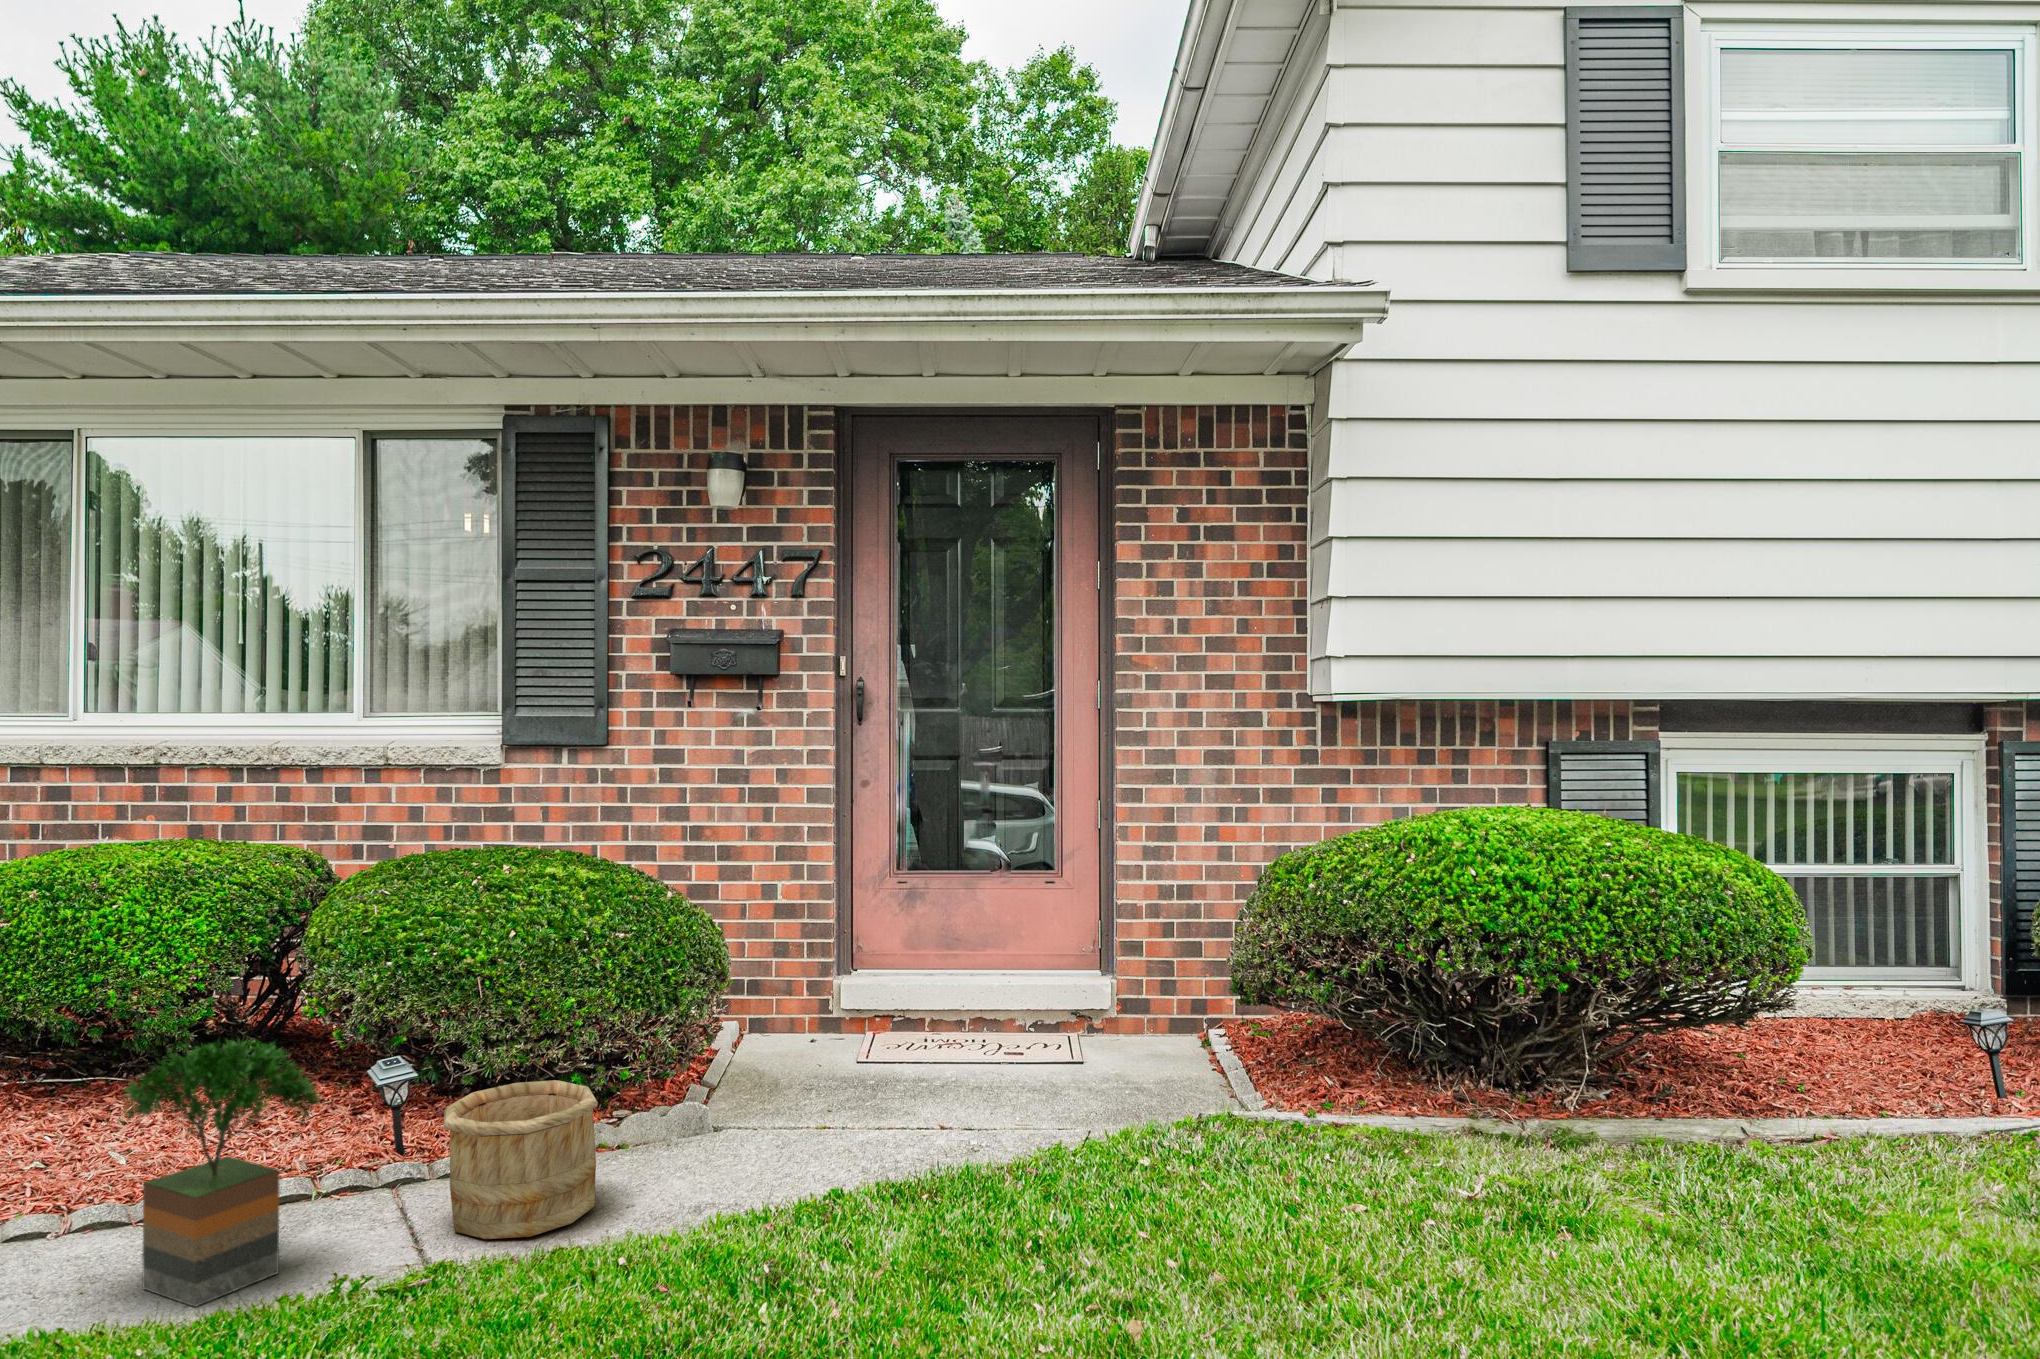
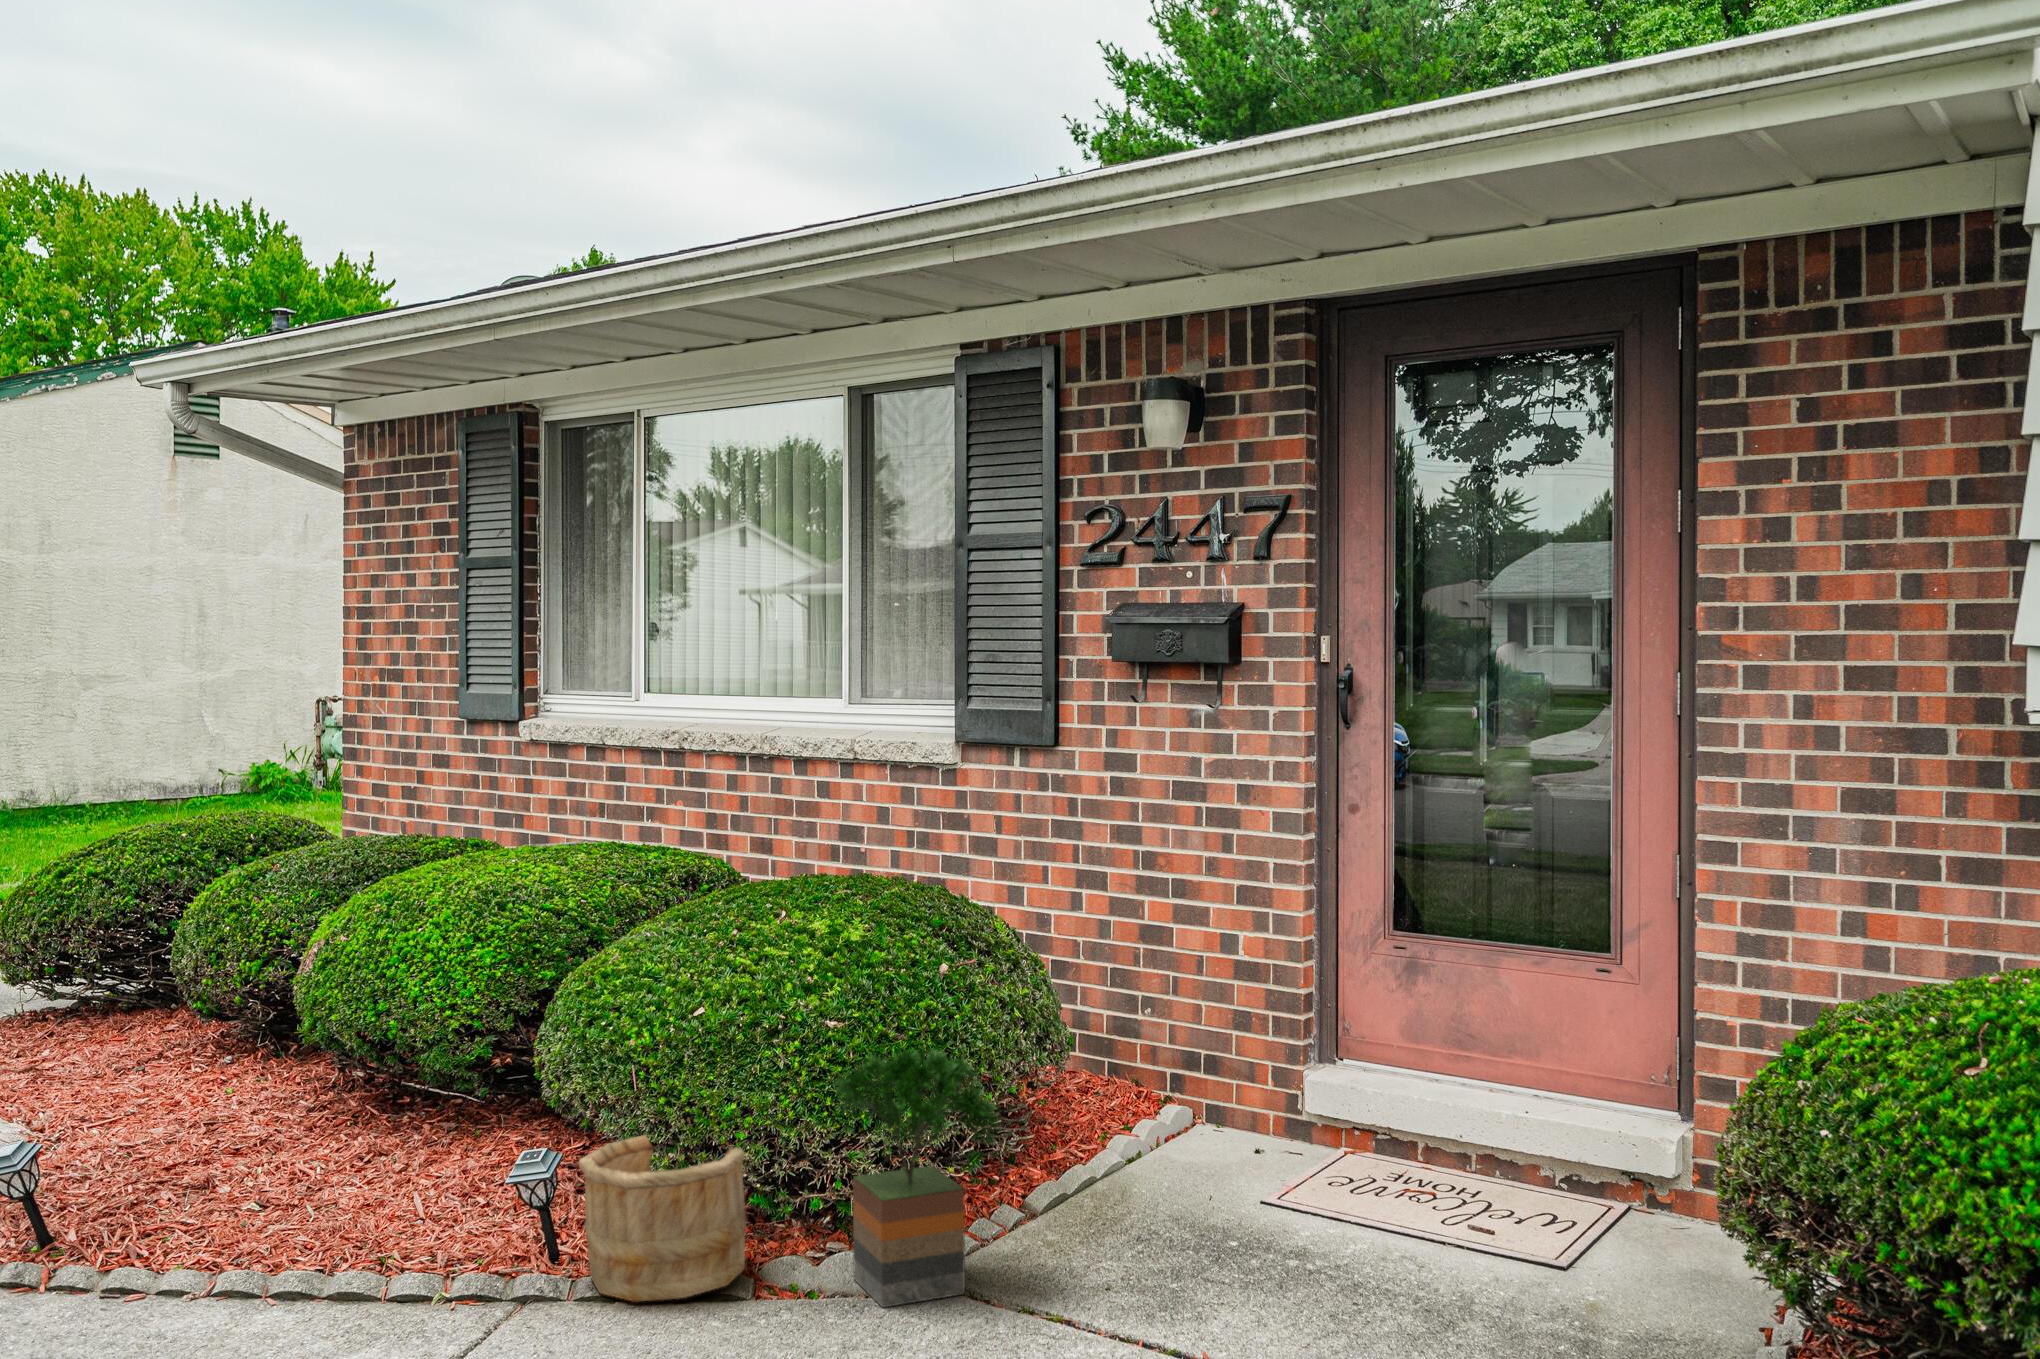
potted tree: present [125,1040,320,1307] -> present [833,1048,1001,1308]

